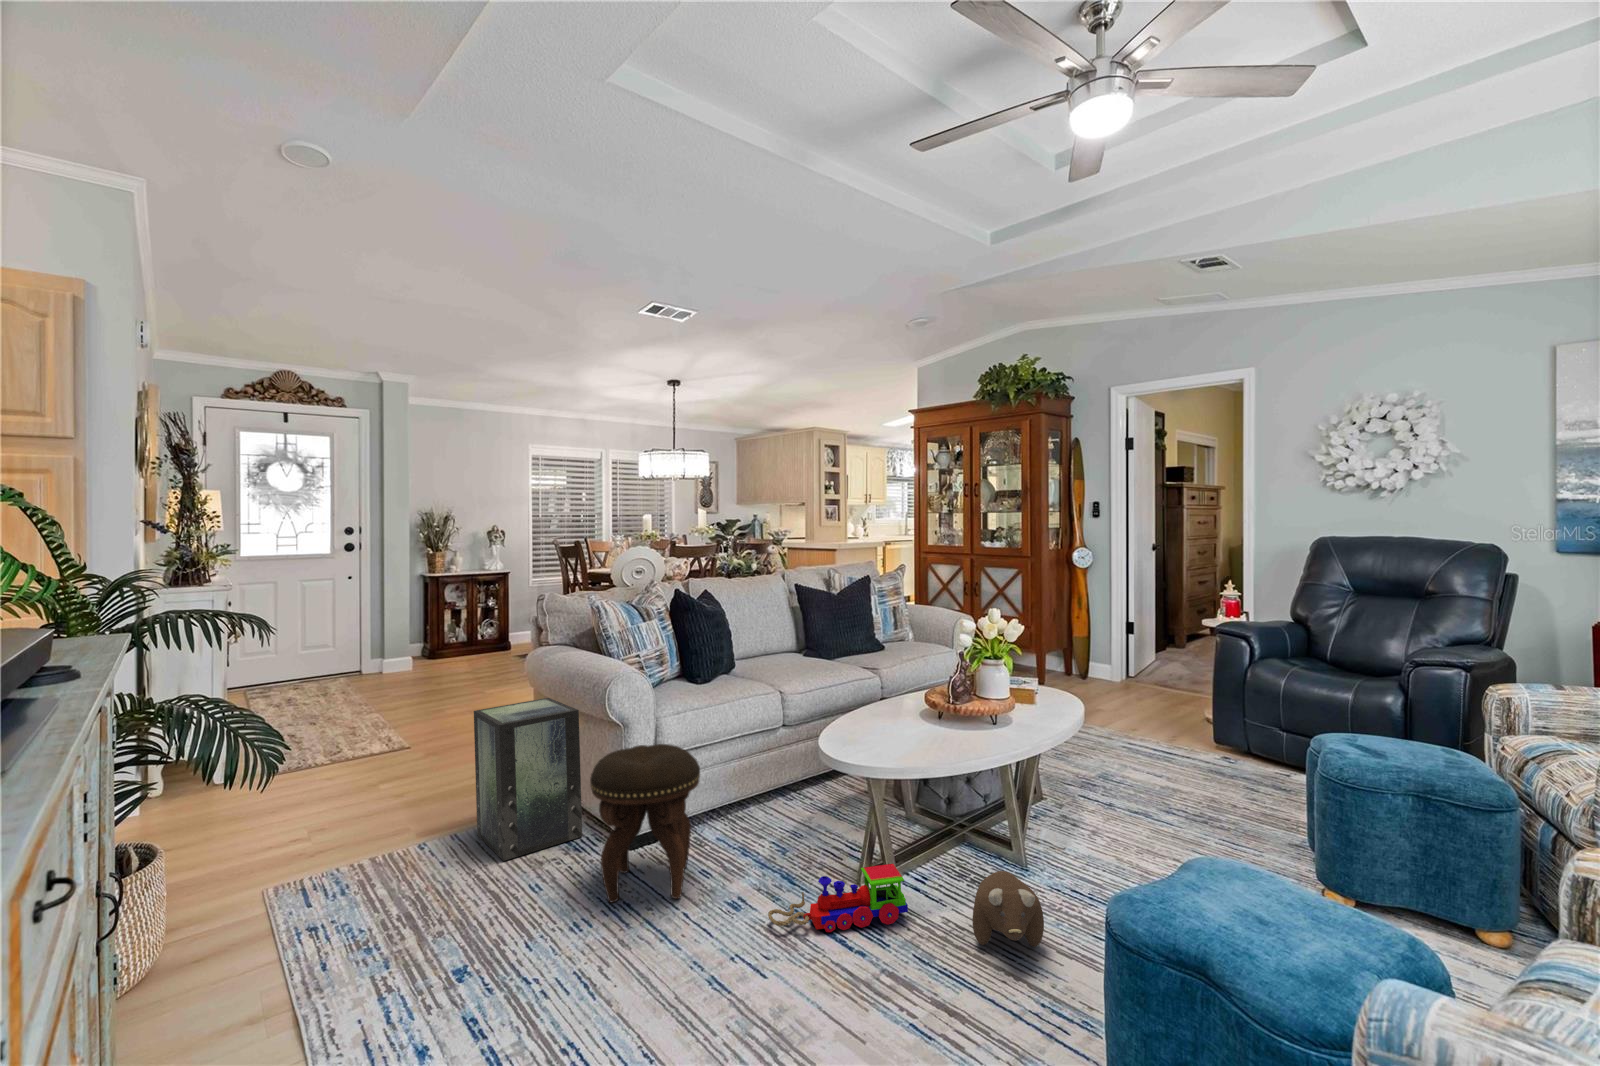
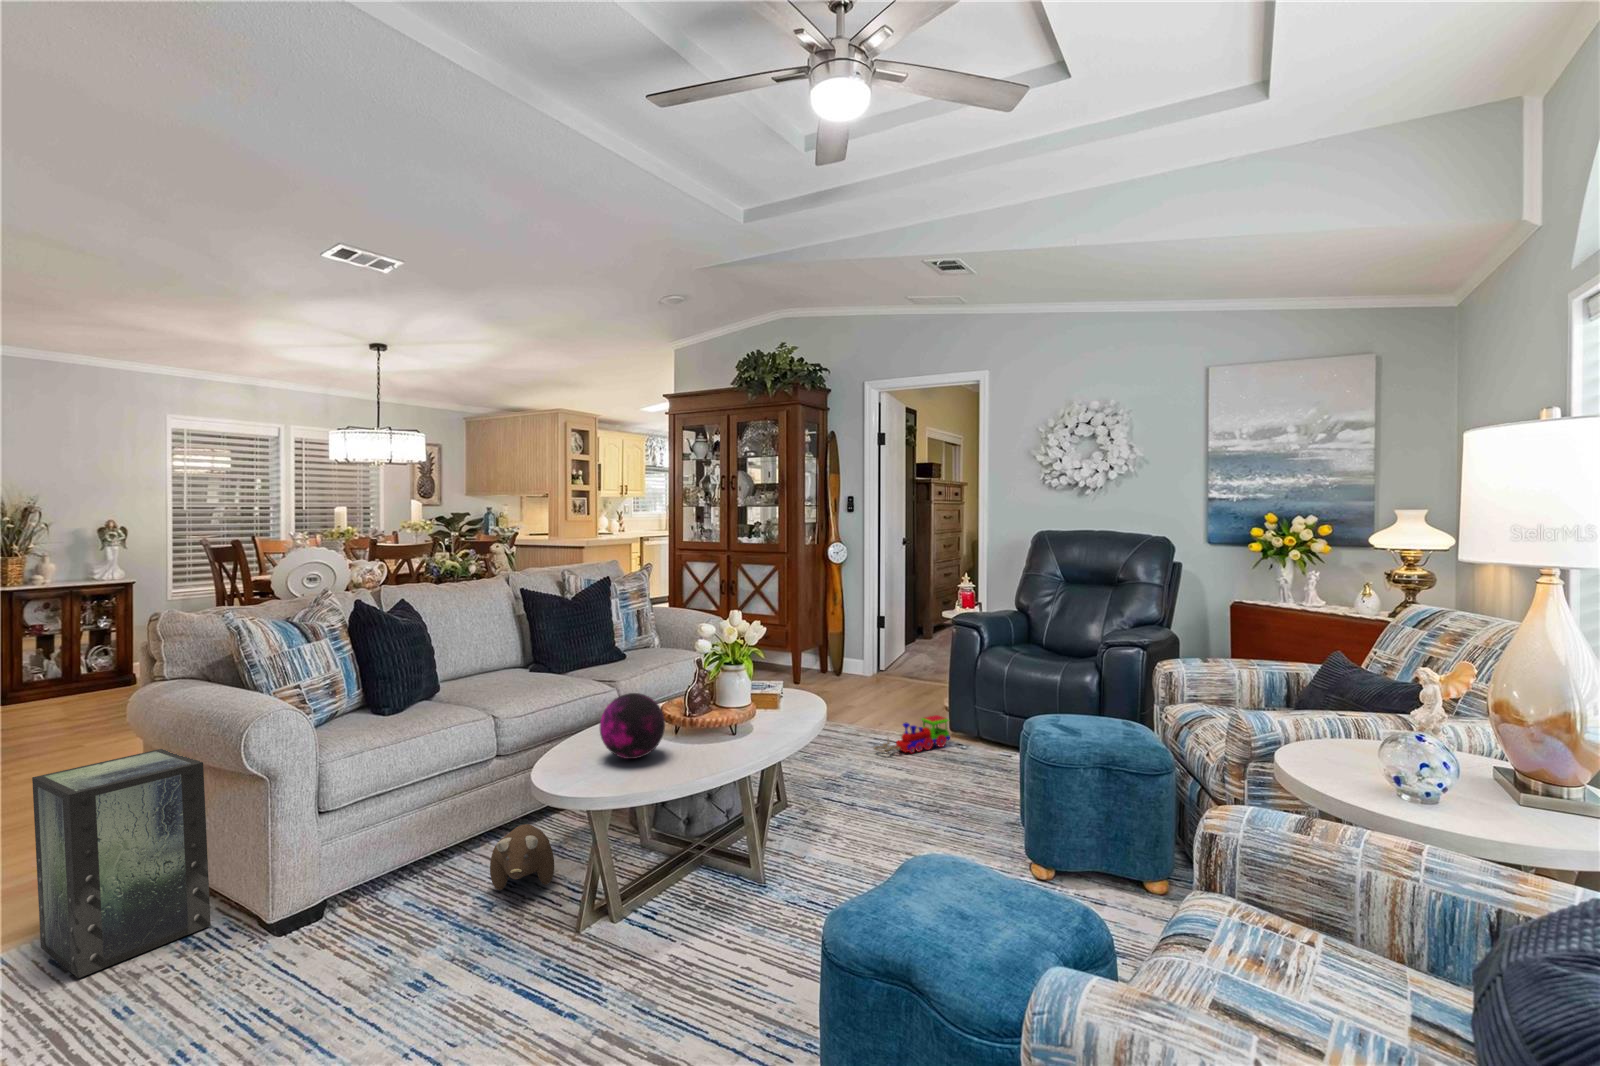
decorative orb: none [878,679,935,737] -> present [600,693,665,759]
footstool: present [590,744,700,903] -> none [210,796,374,1011]
toy train: present [768,864,908,932] -> present [874,715,950,753]
plush toy: present [972,871,1044,947] -> present [490,824,554,890]

